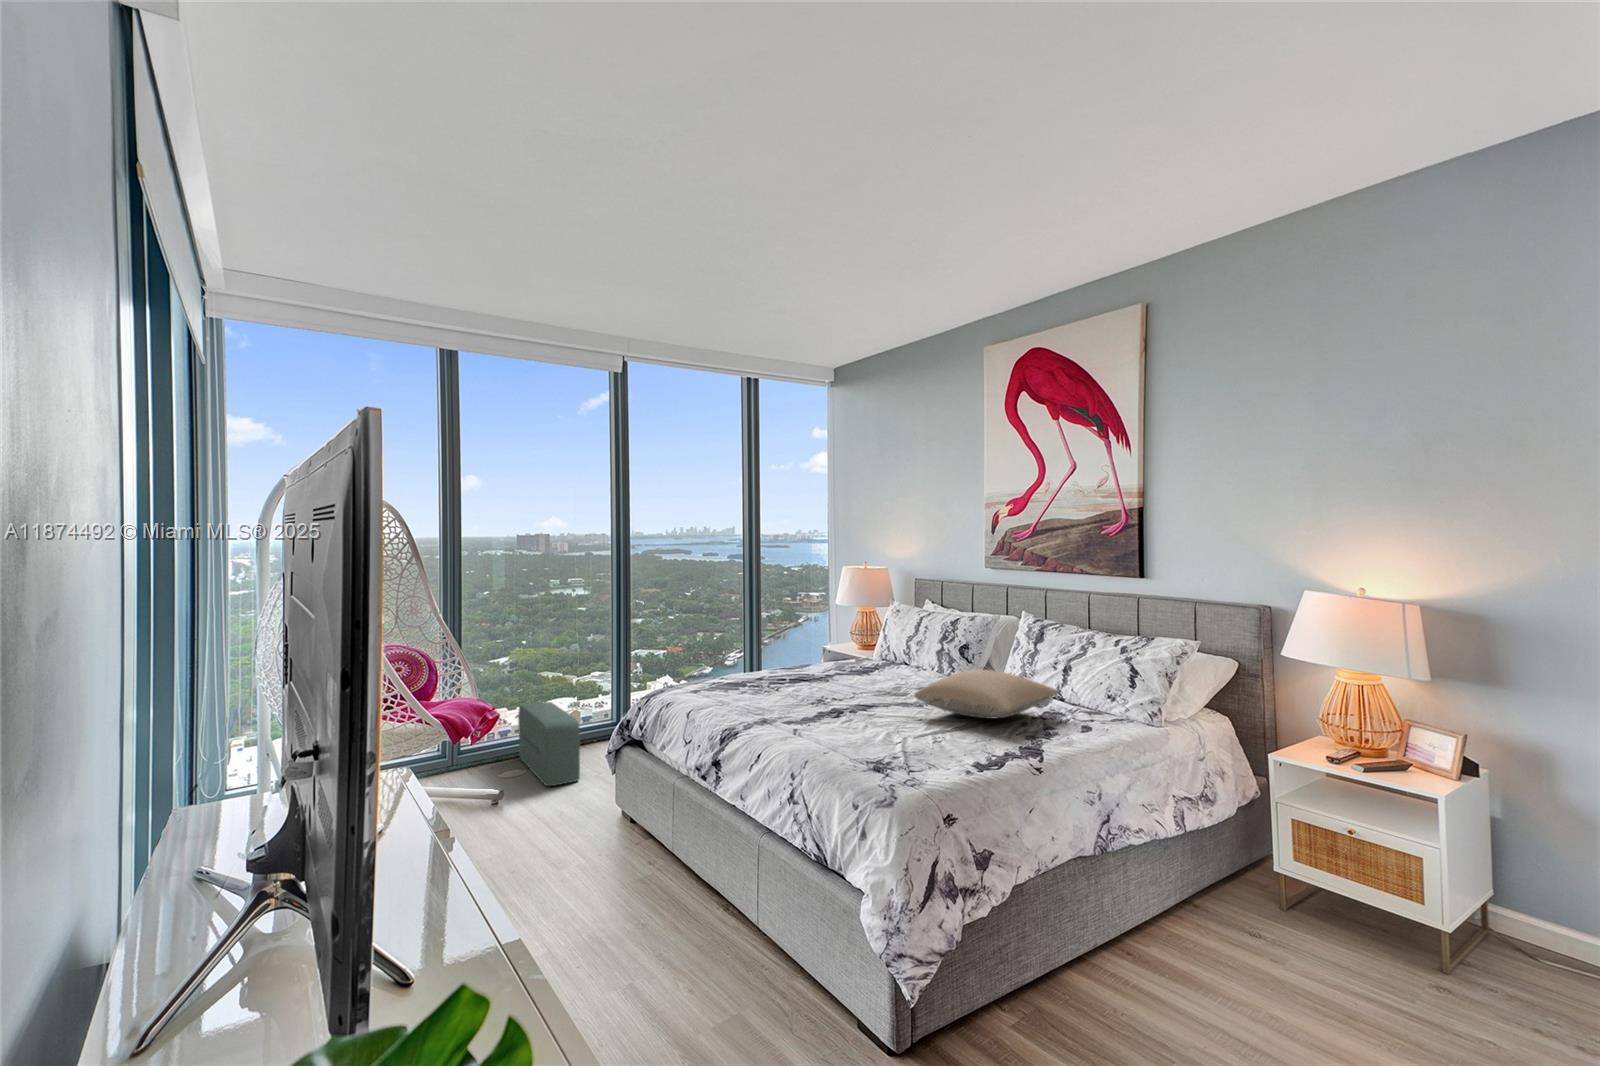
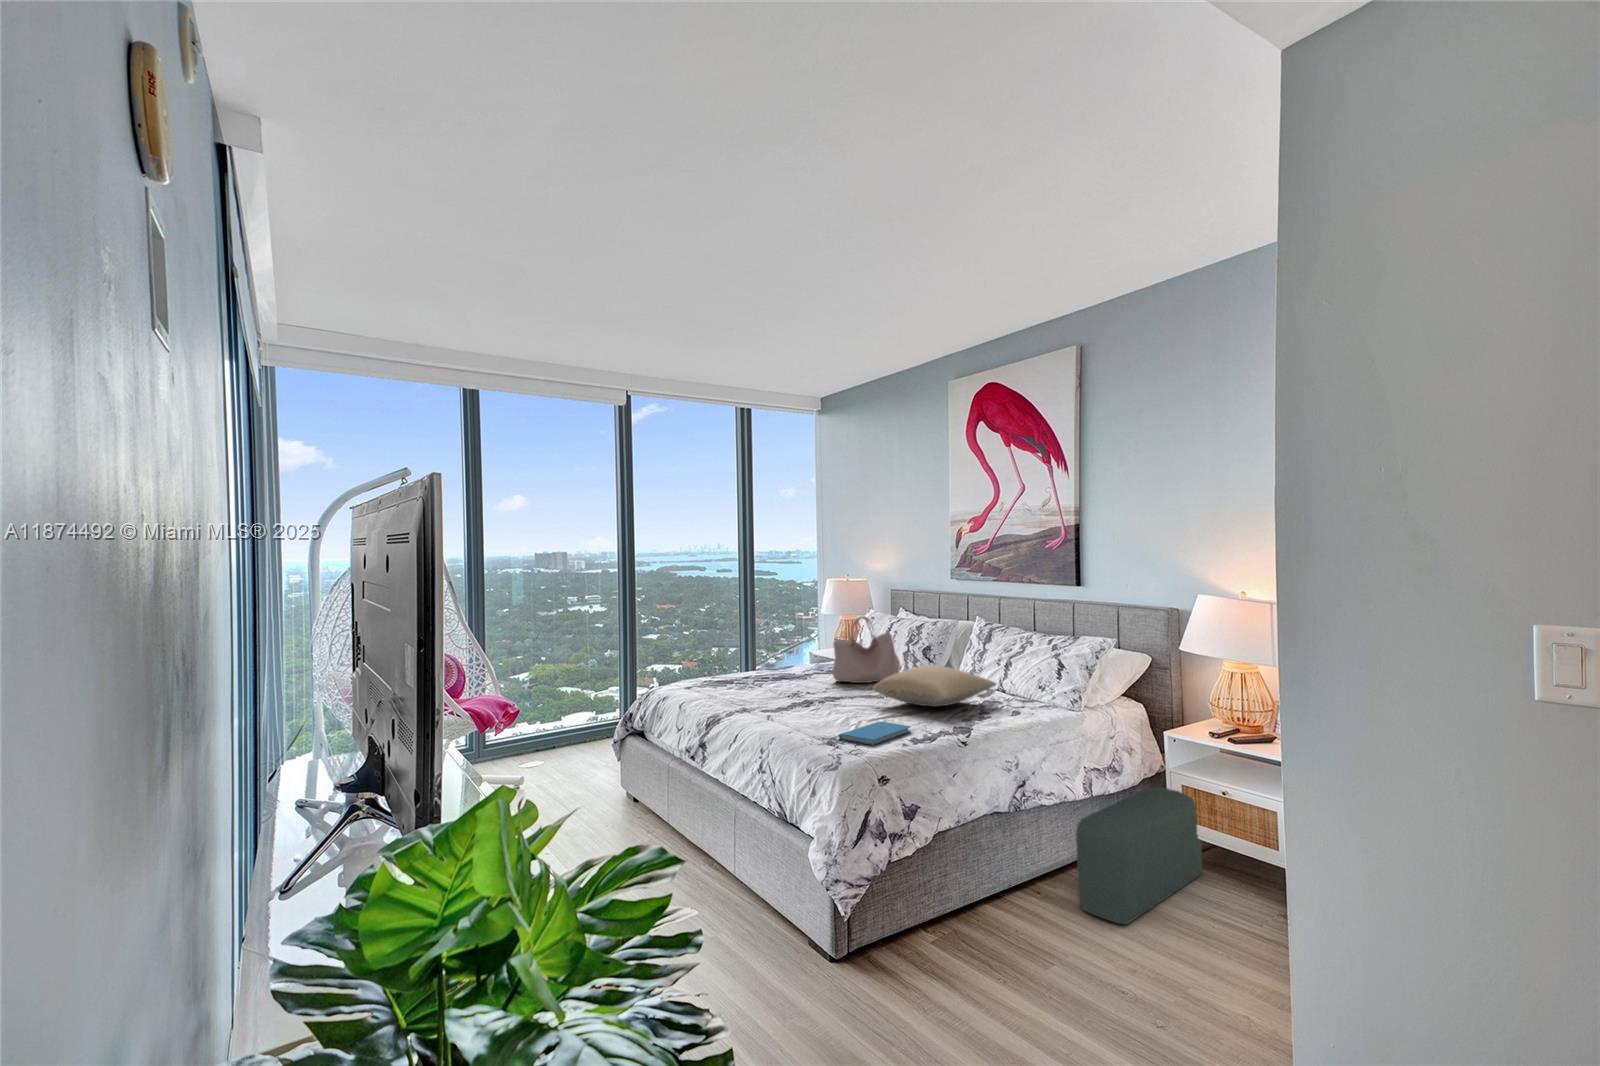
handbag: none [859,610,935,686] -> present [832,616,900,683]
pouf: present [518,702,580,786] -> present [1076,787,1202,924]
book: none [887,739,973,772] -> present [839,721,911,745]

